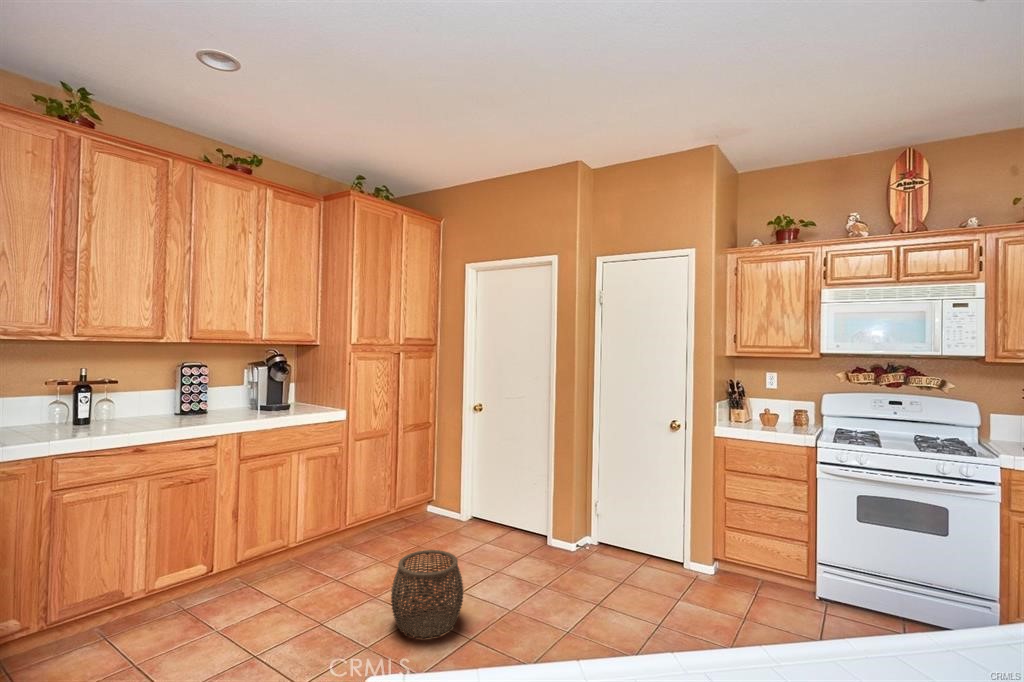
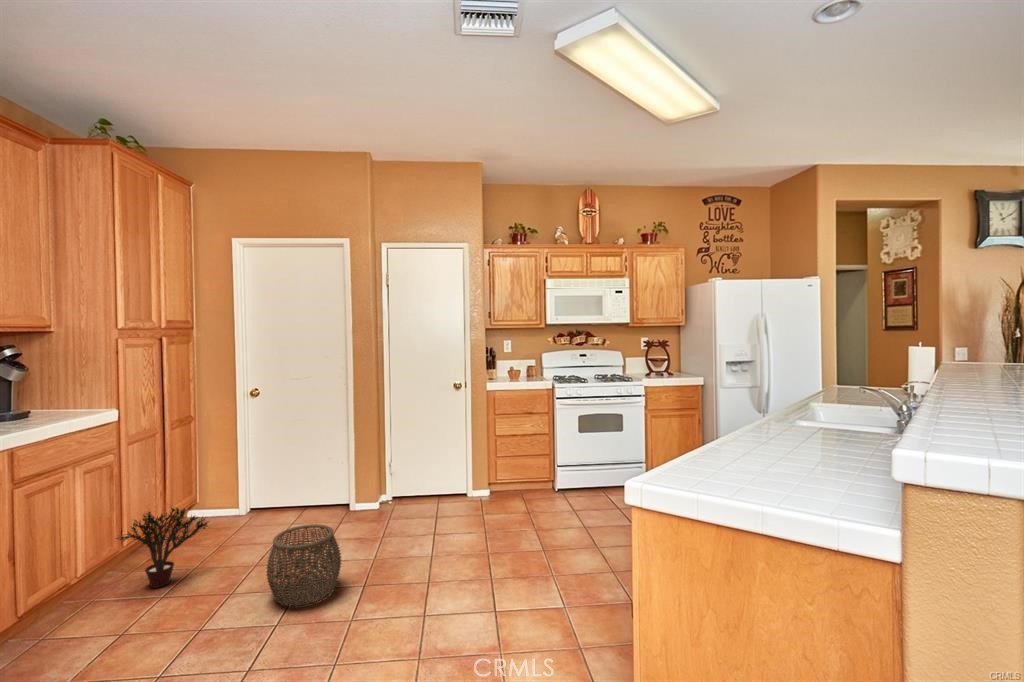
potted plant: none [326,498,395,569] -> present [116,508,208,588]

